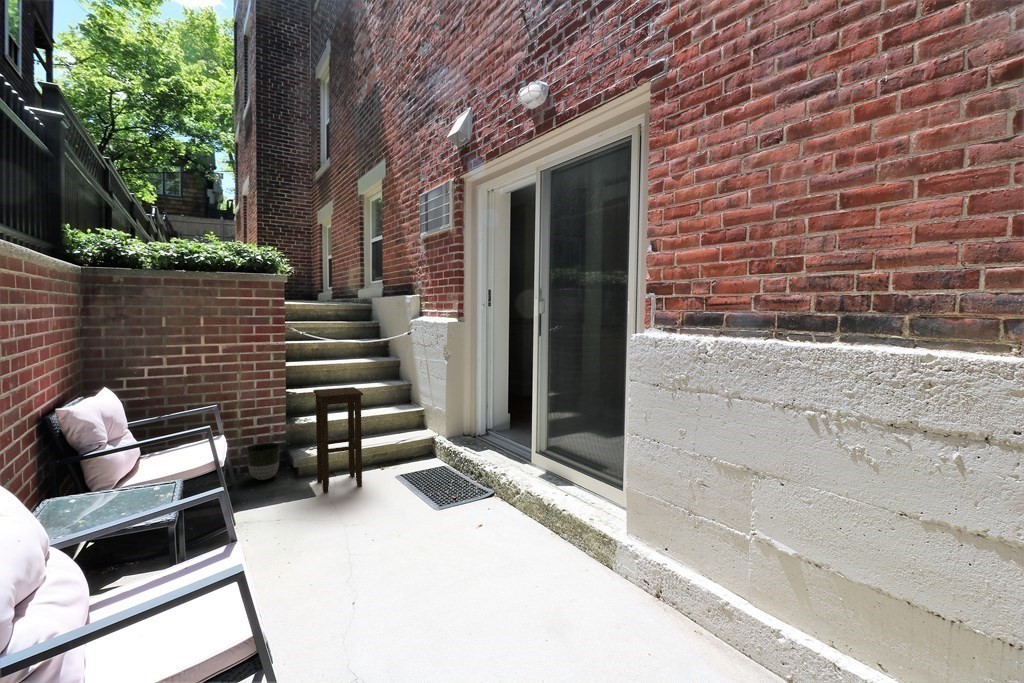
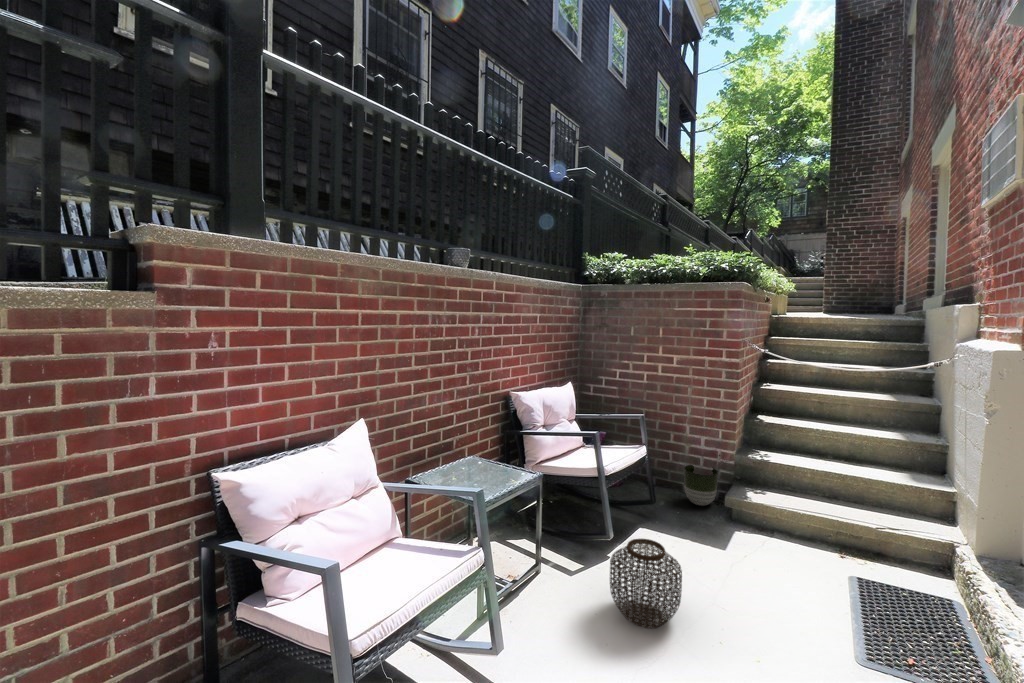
stool: present [313,387,363,492] -> none [734,420,802,563]
woven basket: none [286,491,348,561] -> present [610,539,682,628]

